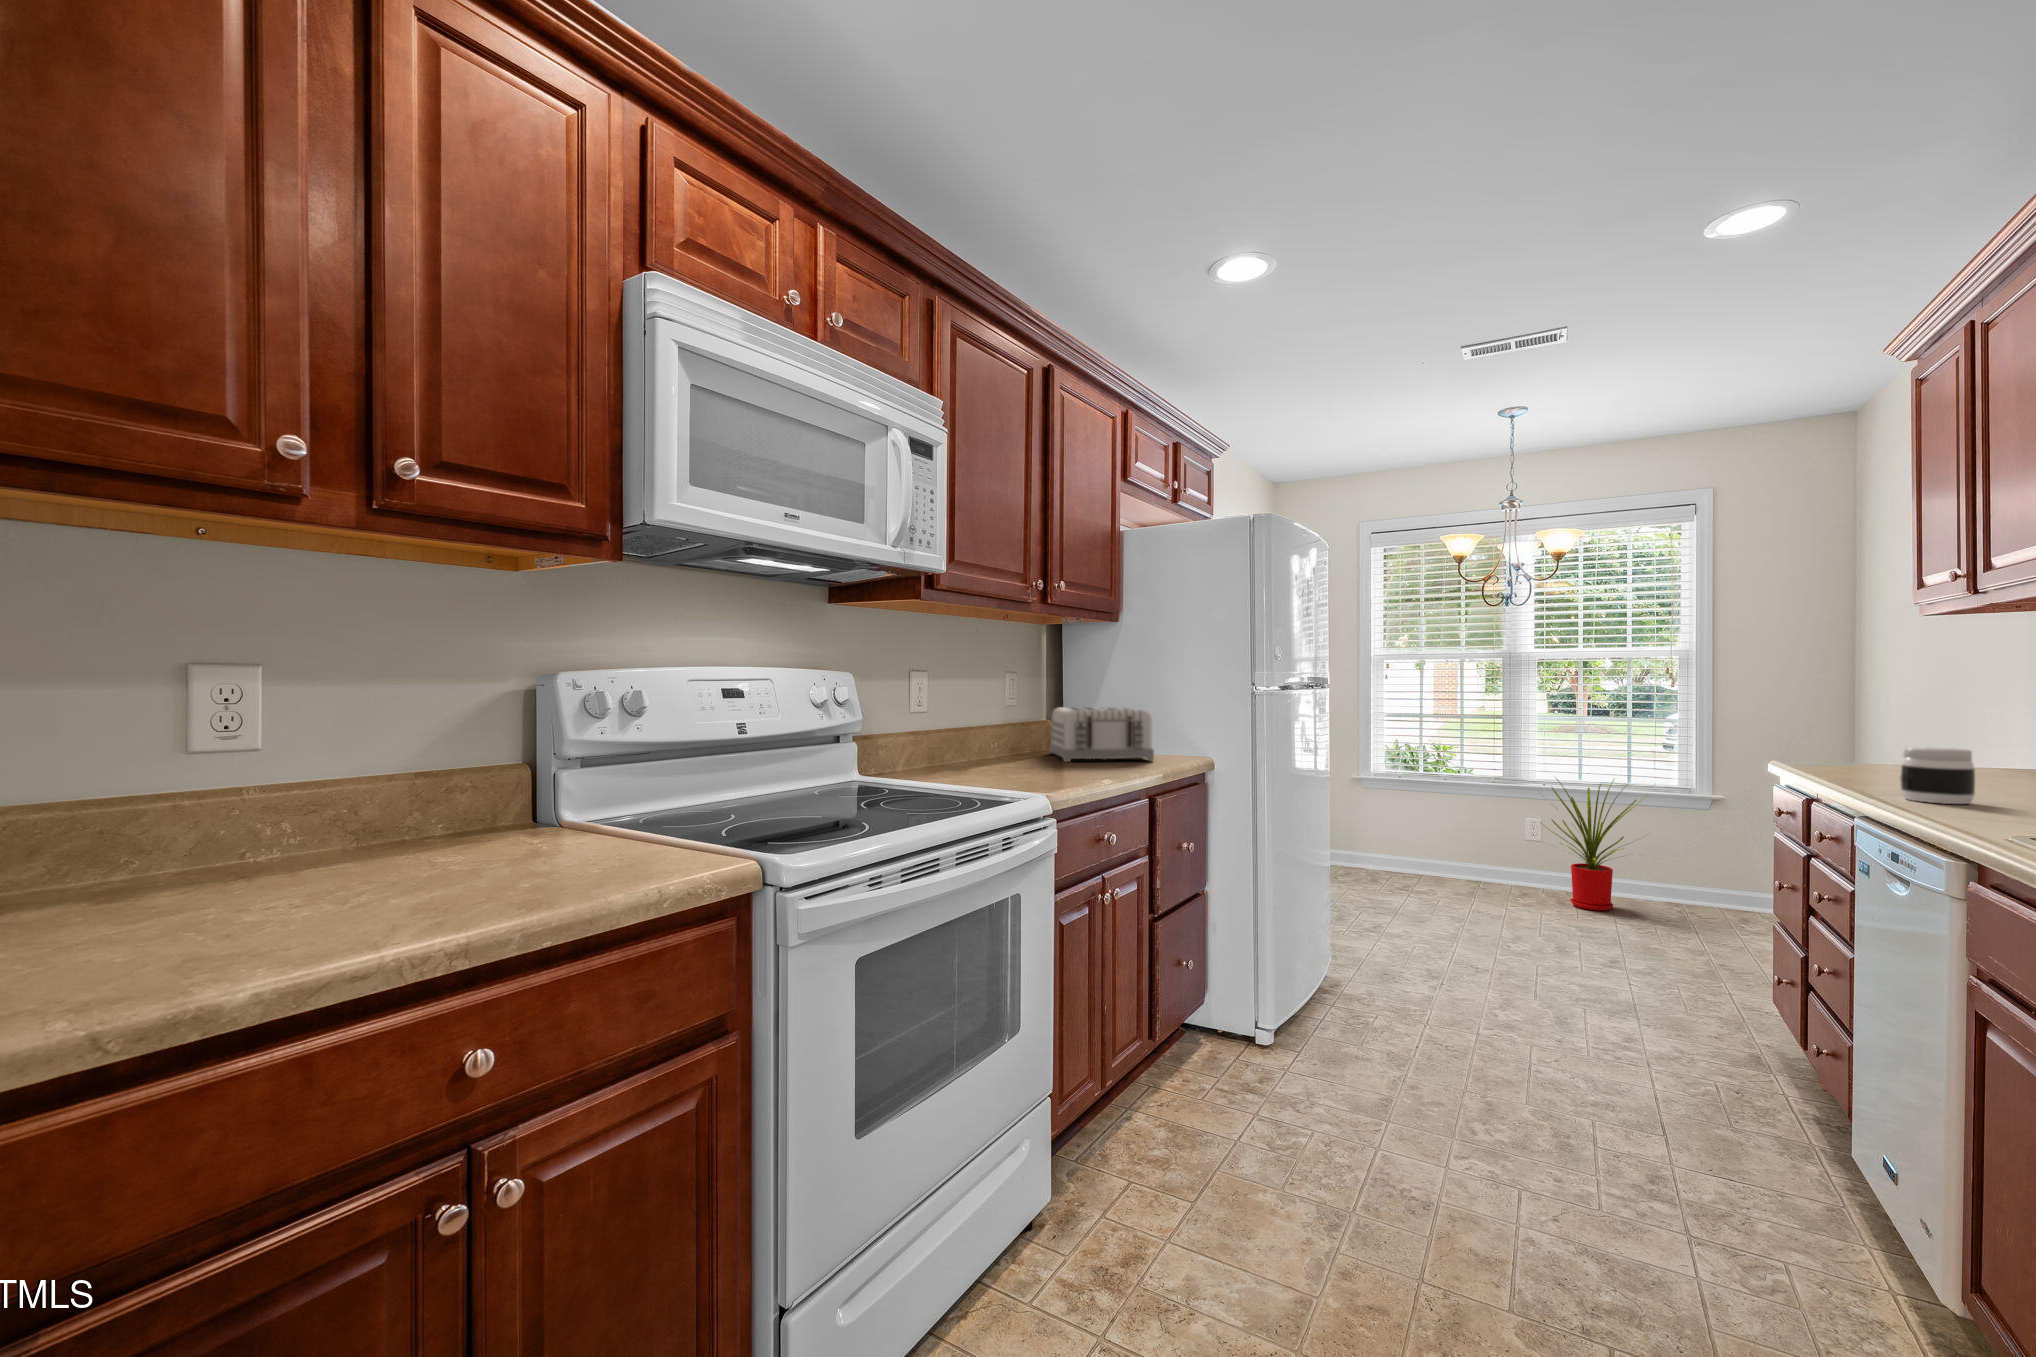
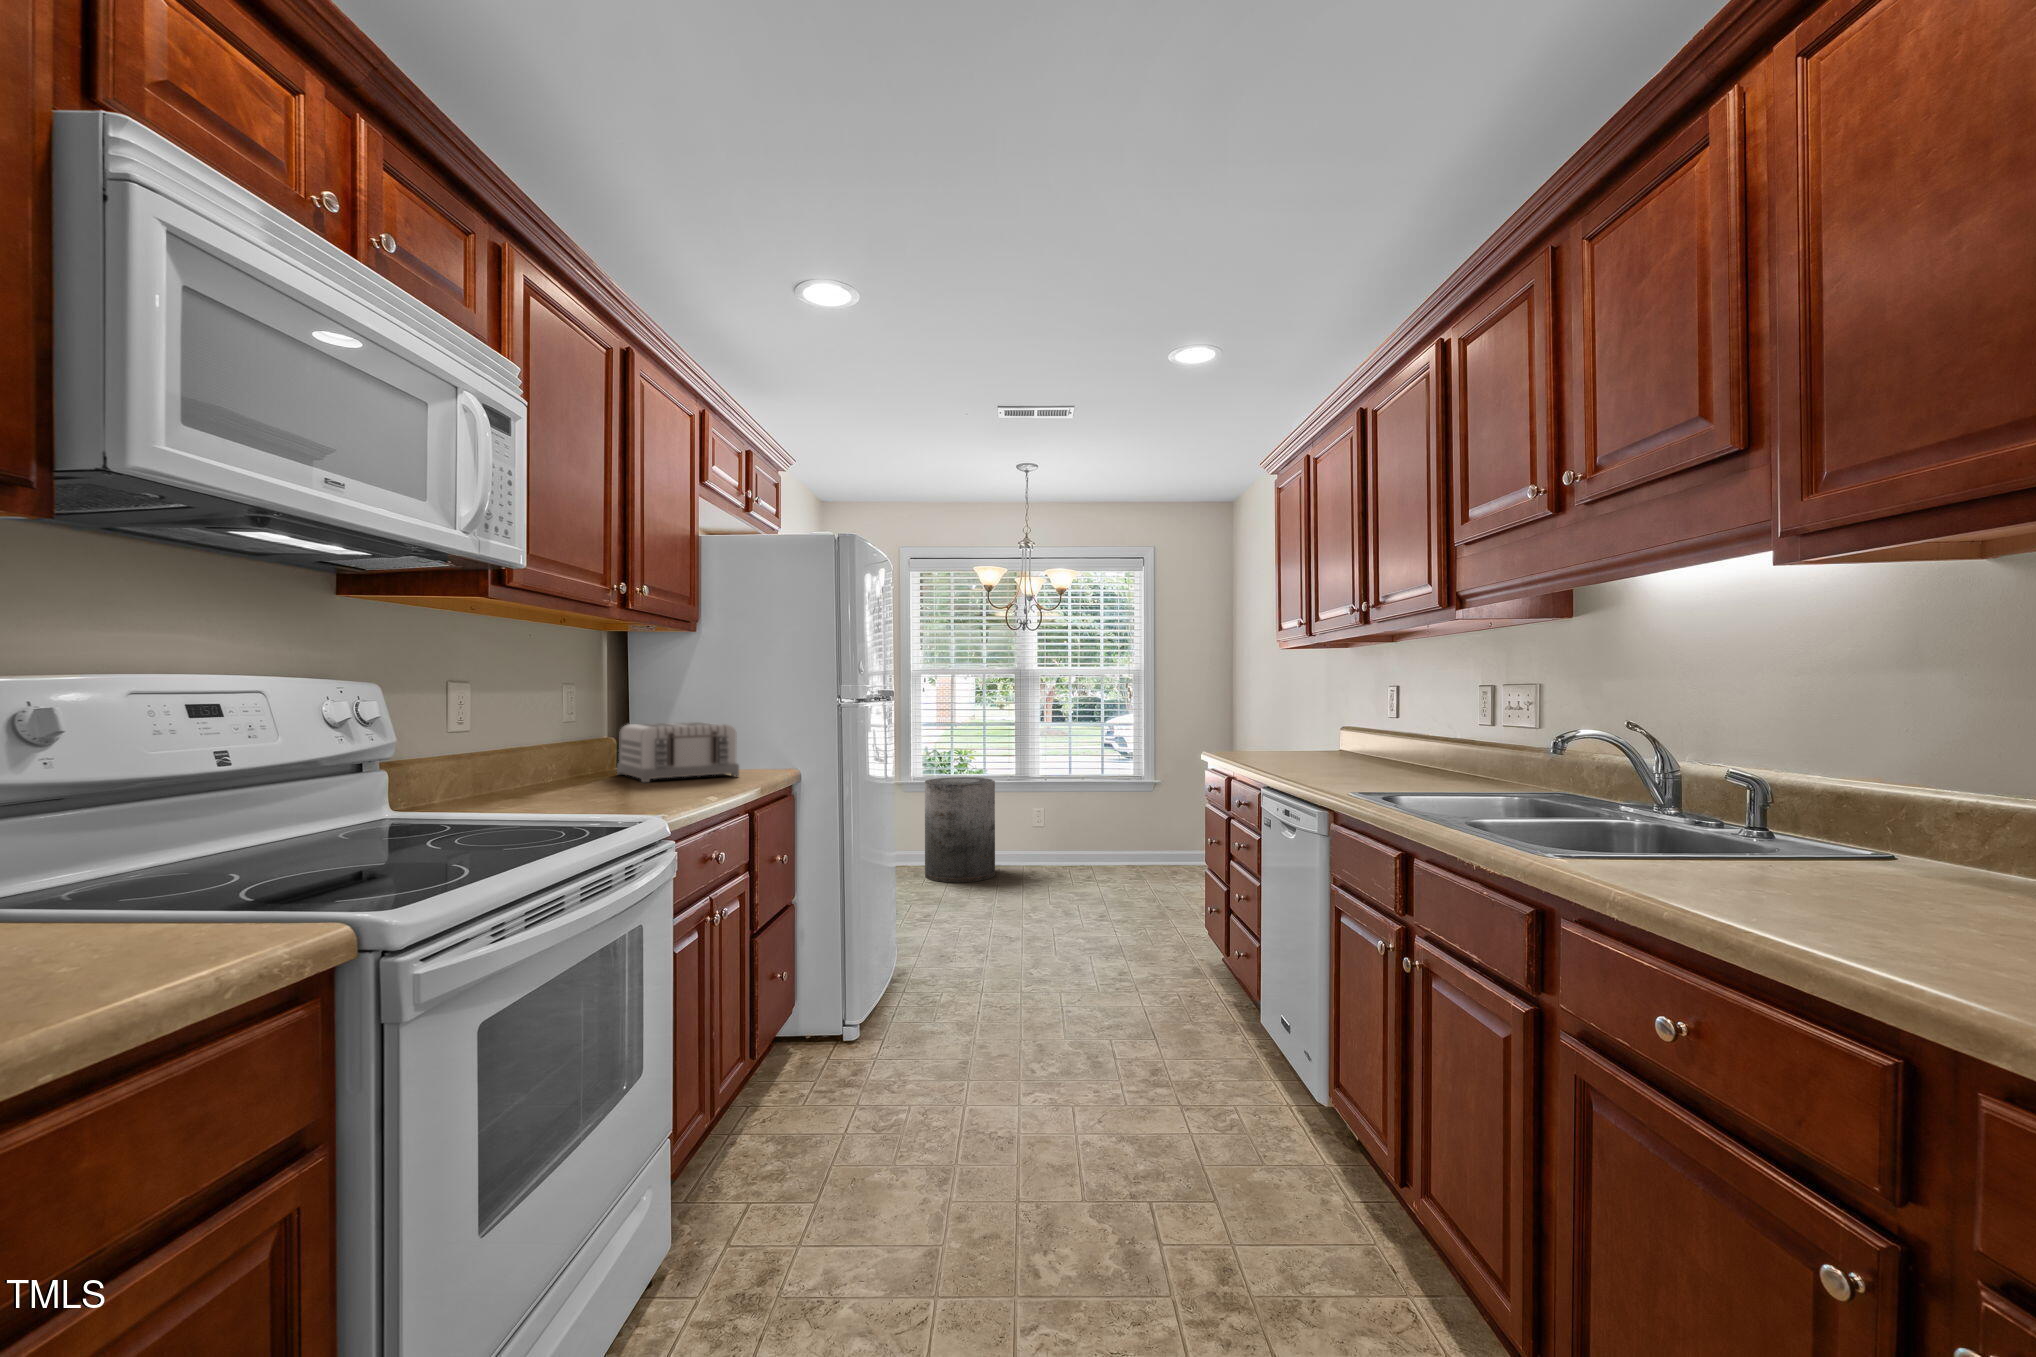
jar: present [1900,747,1975,804] -> none [1285,735,1322,773]
trash can: none [1388,776,1475,897] -> present [925,777,995,882]
house plant: present [1541,779,1648,911] -> none [1040,769,1118,878]

